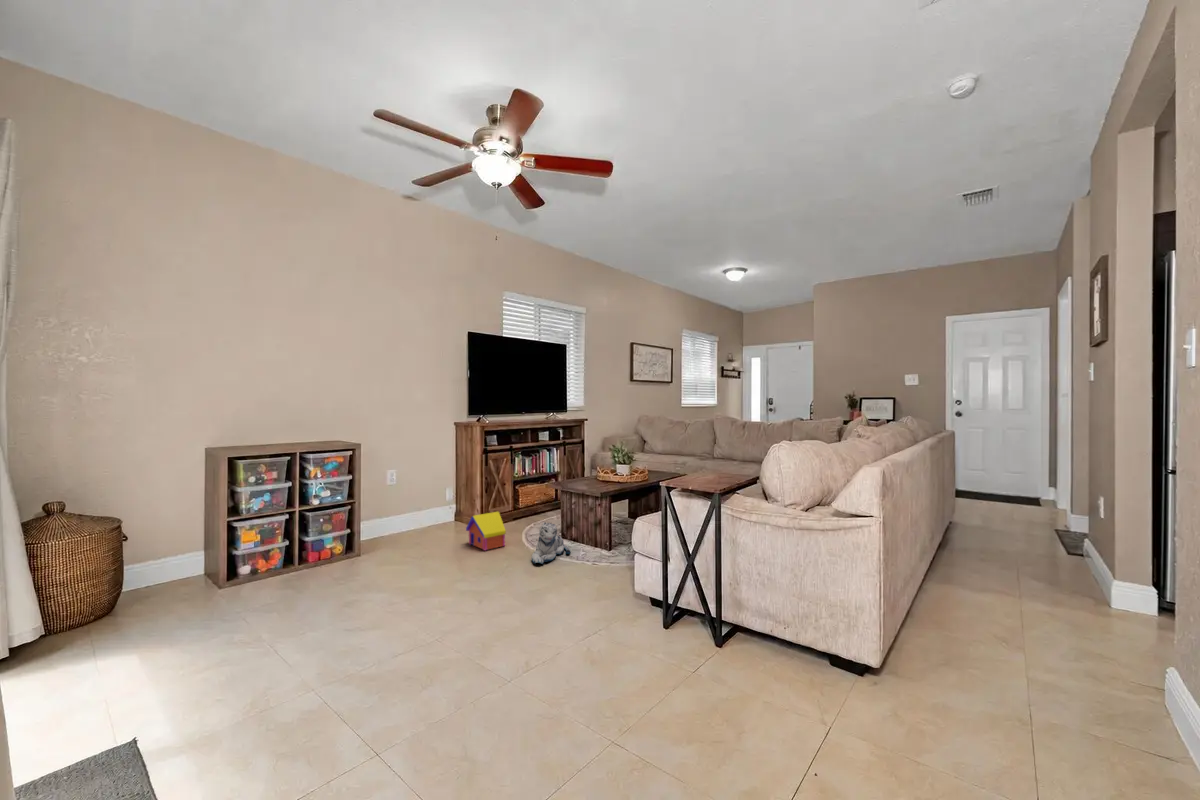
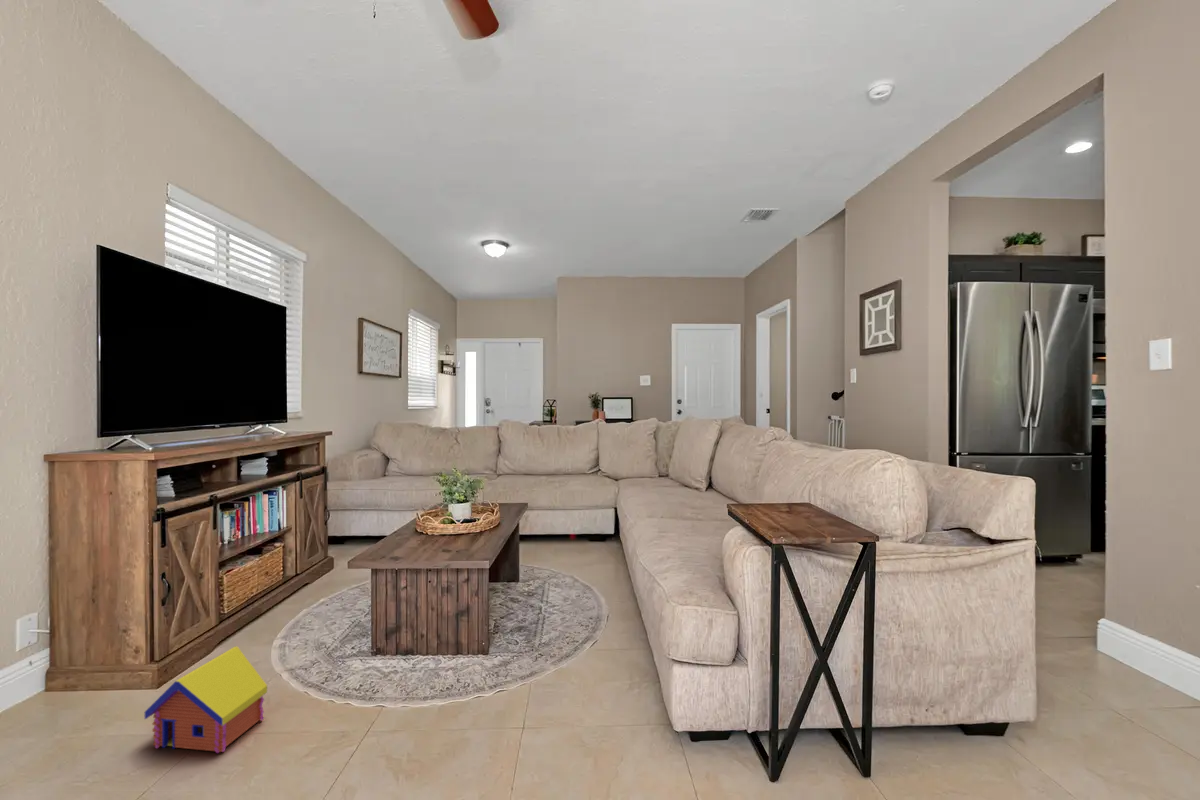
plush toy: present [531,522,570,564] -> none [357,644,428,746]

